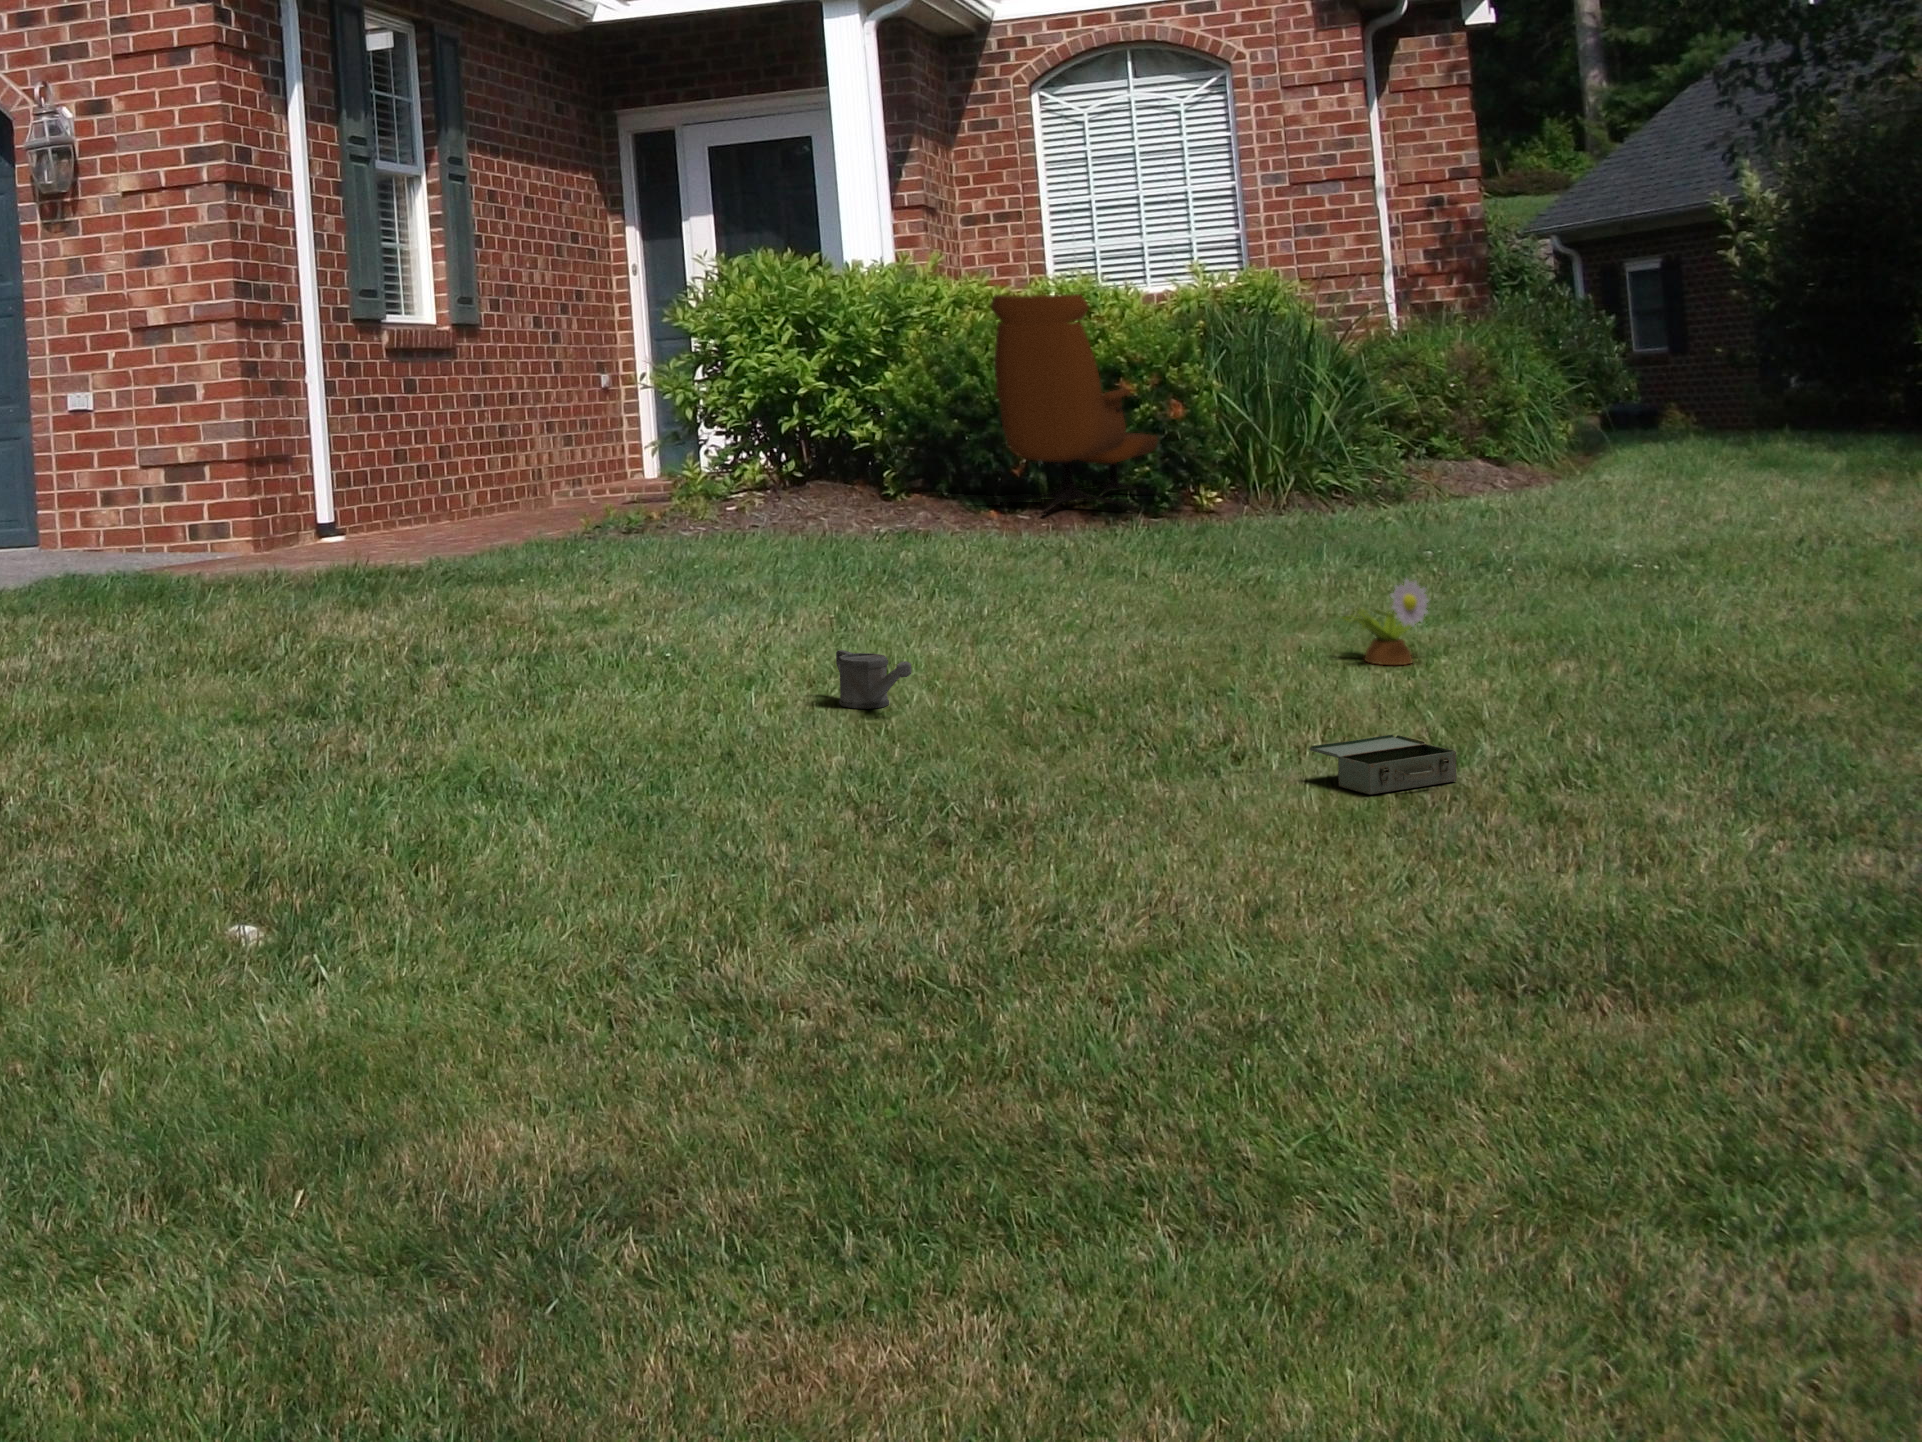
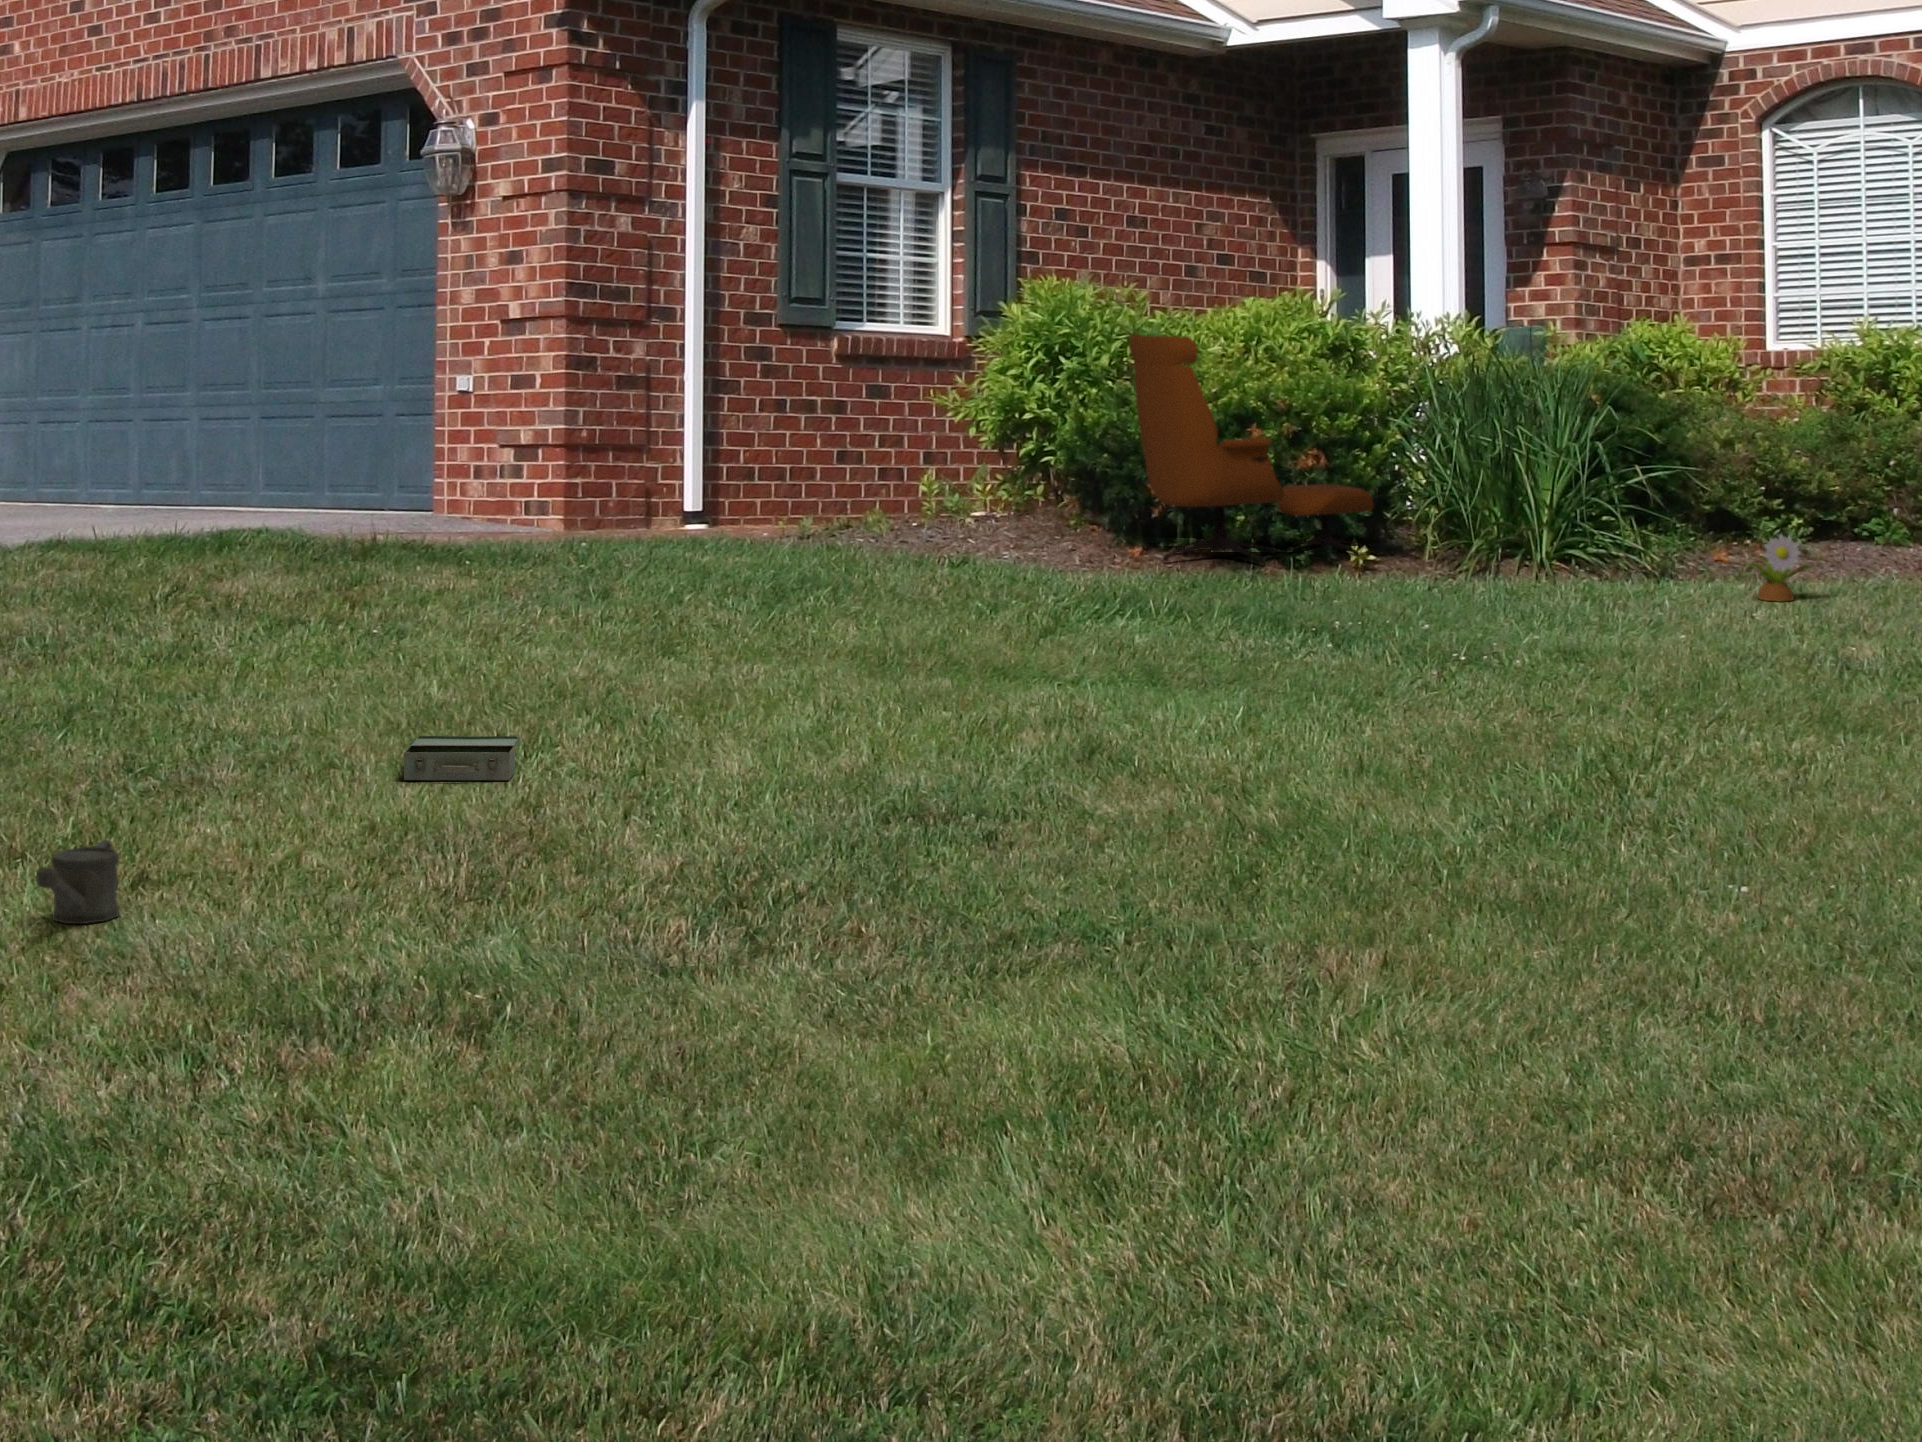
decorative plant: present [1343,579,1429,665] -> present [1747,534,1813,601]
watering can: present [836,650,911,709] -> present [36,840,119,924]

